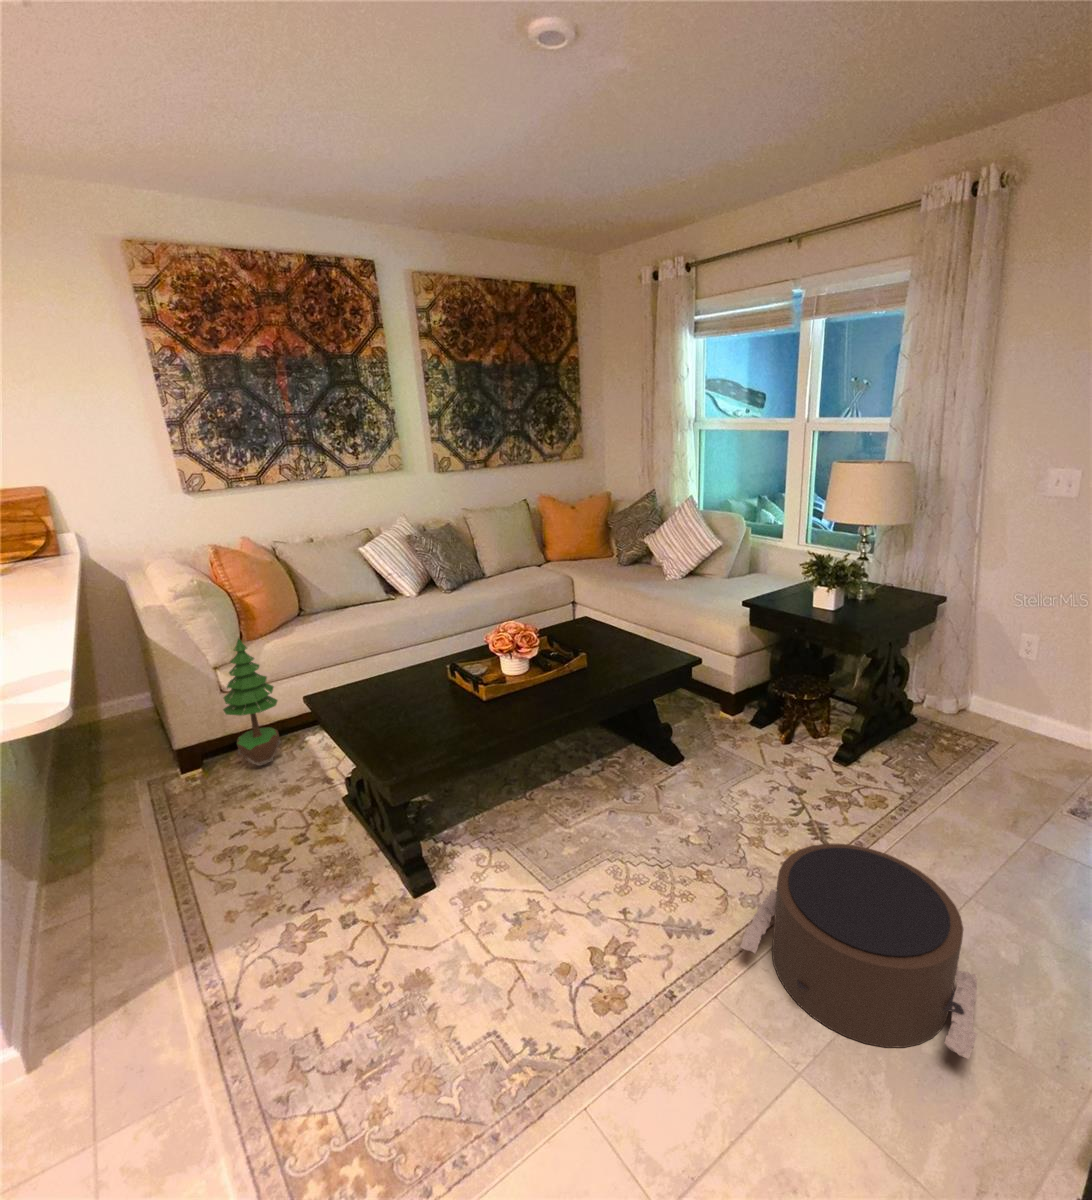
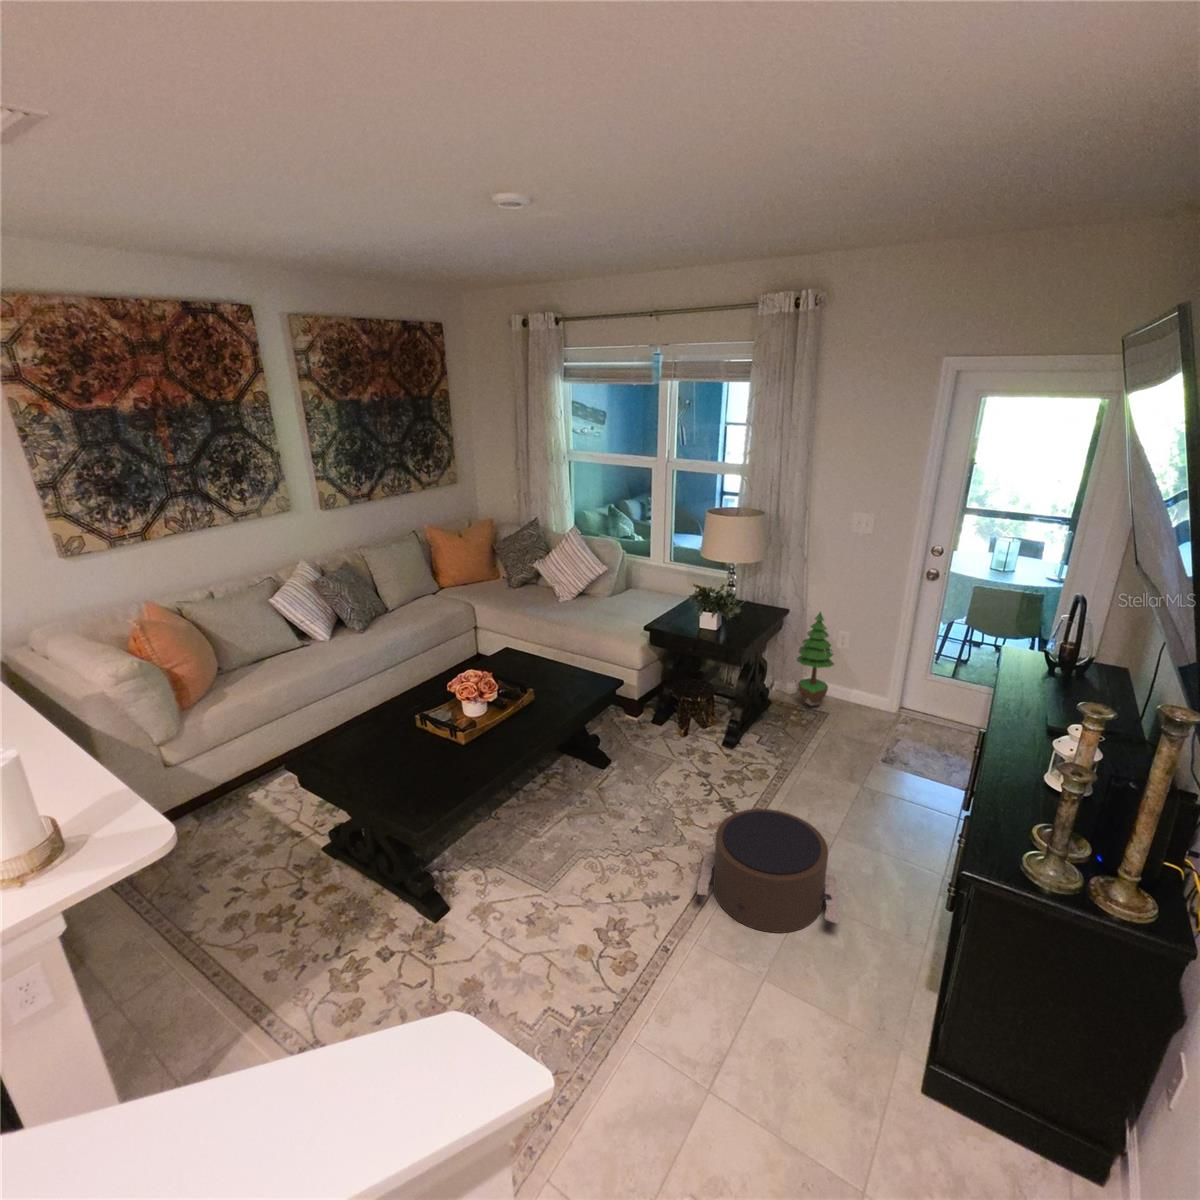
potted tree: present [223,638,281,766] -> present [797,612,834,706]

